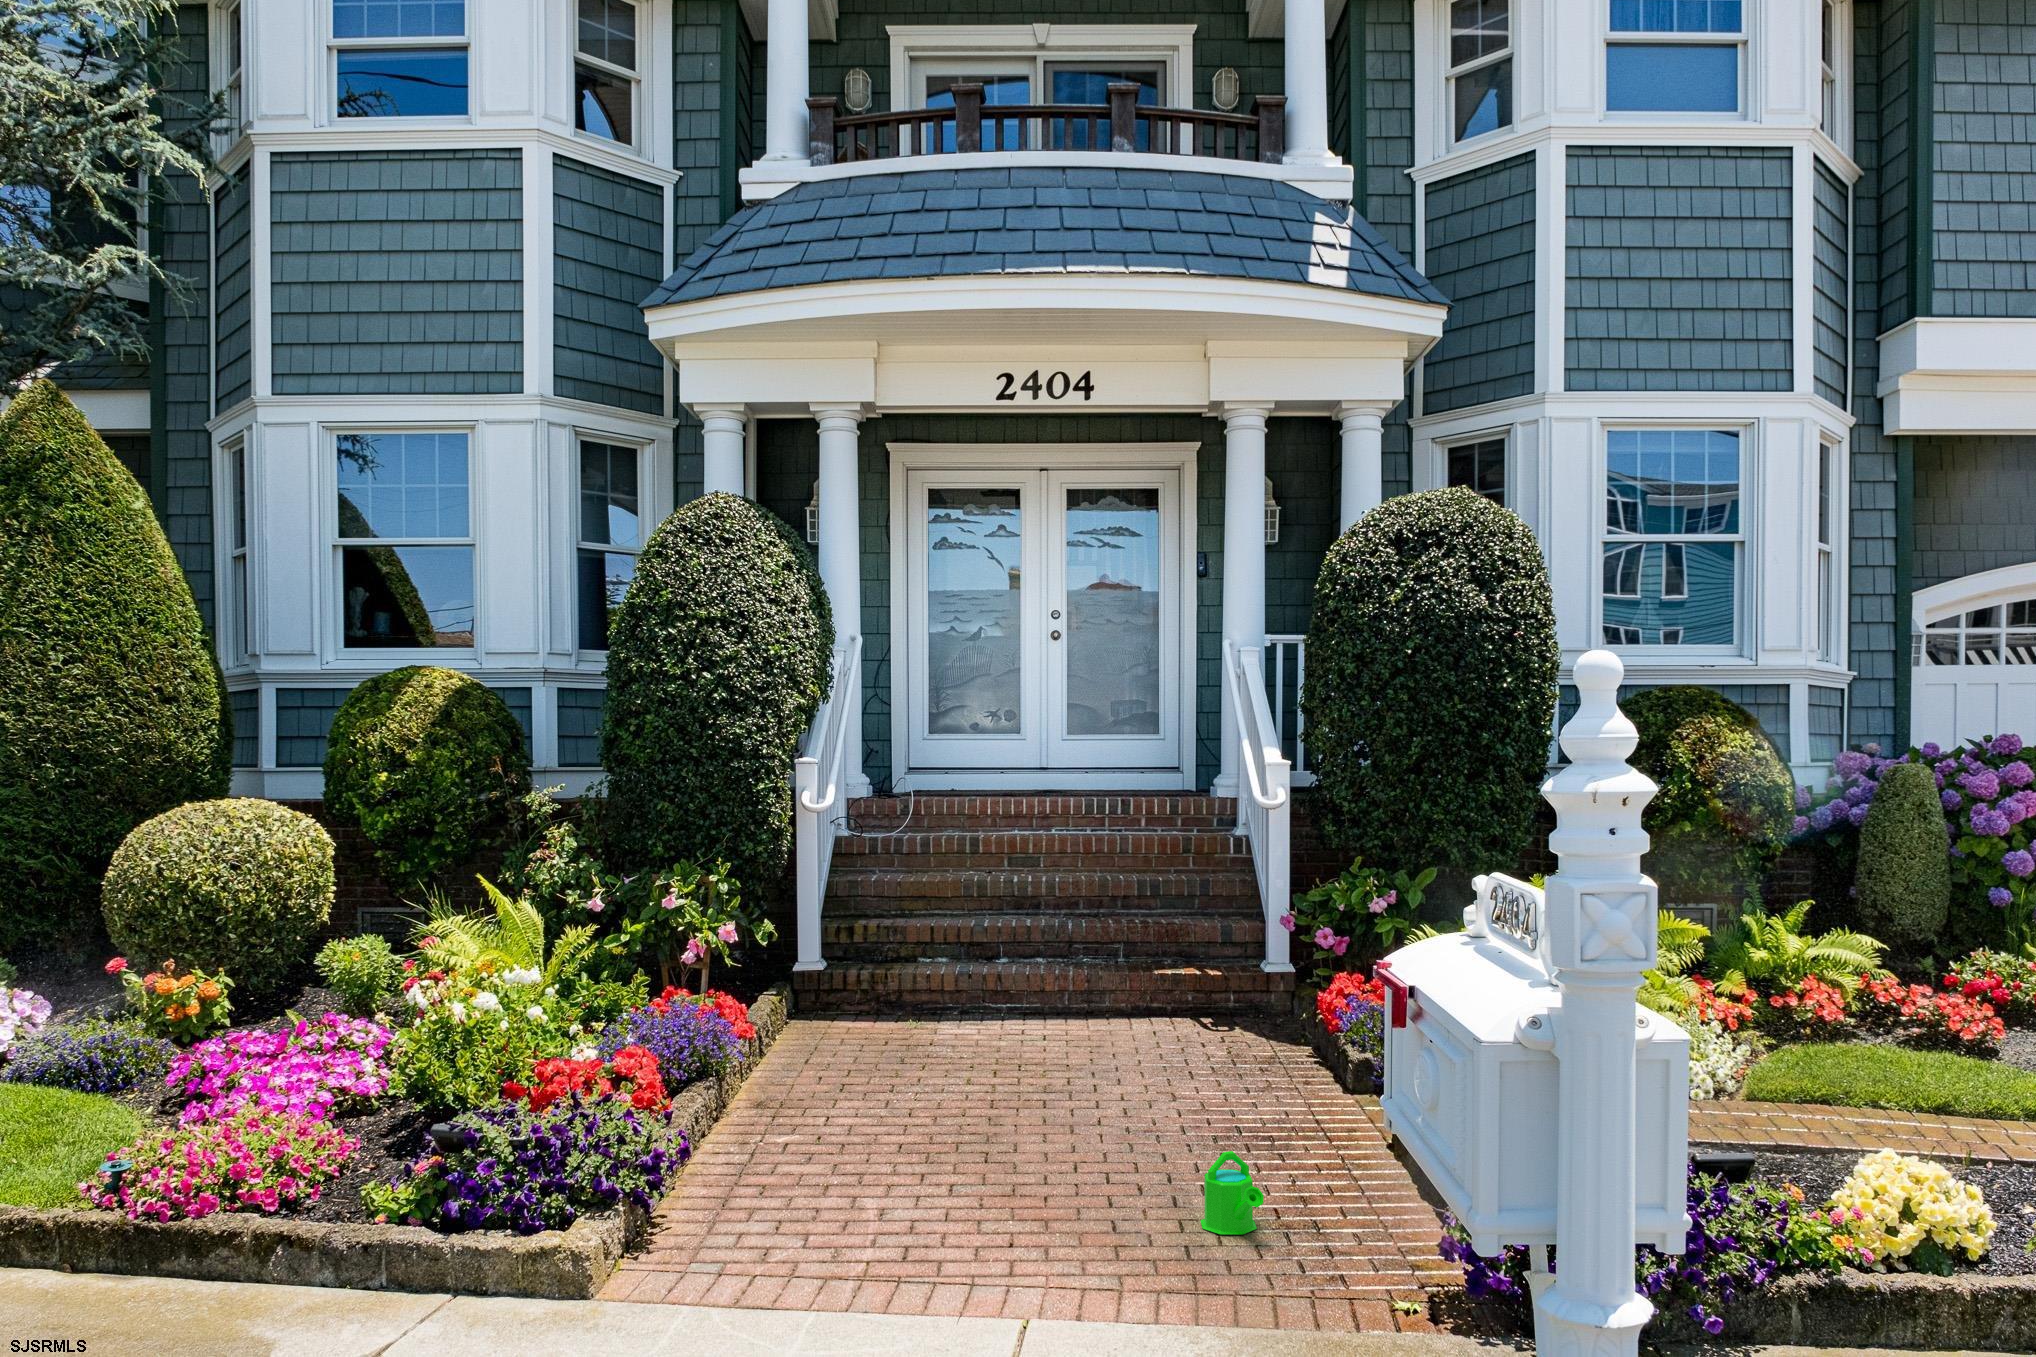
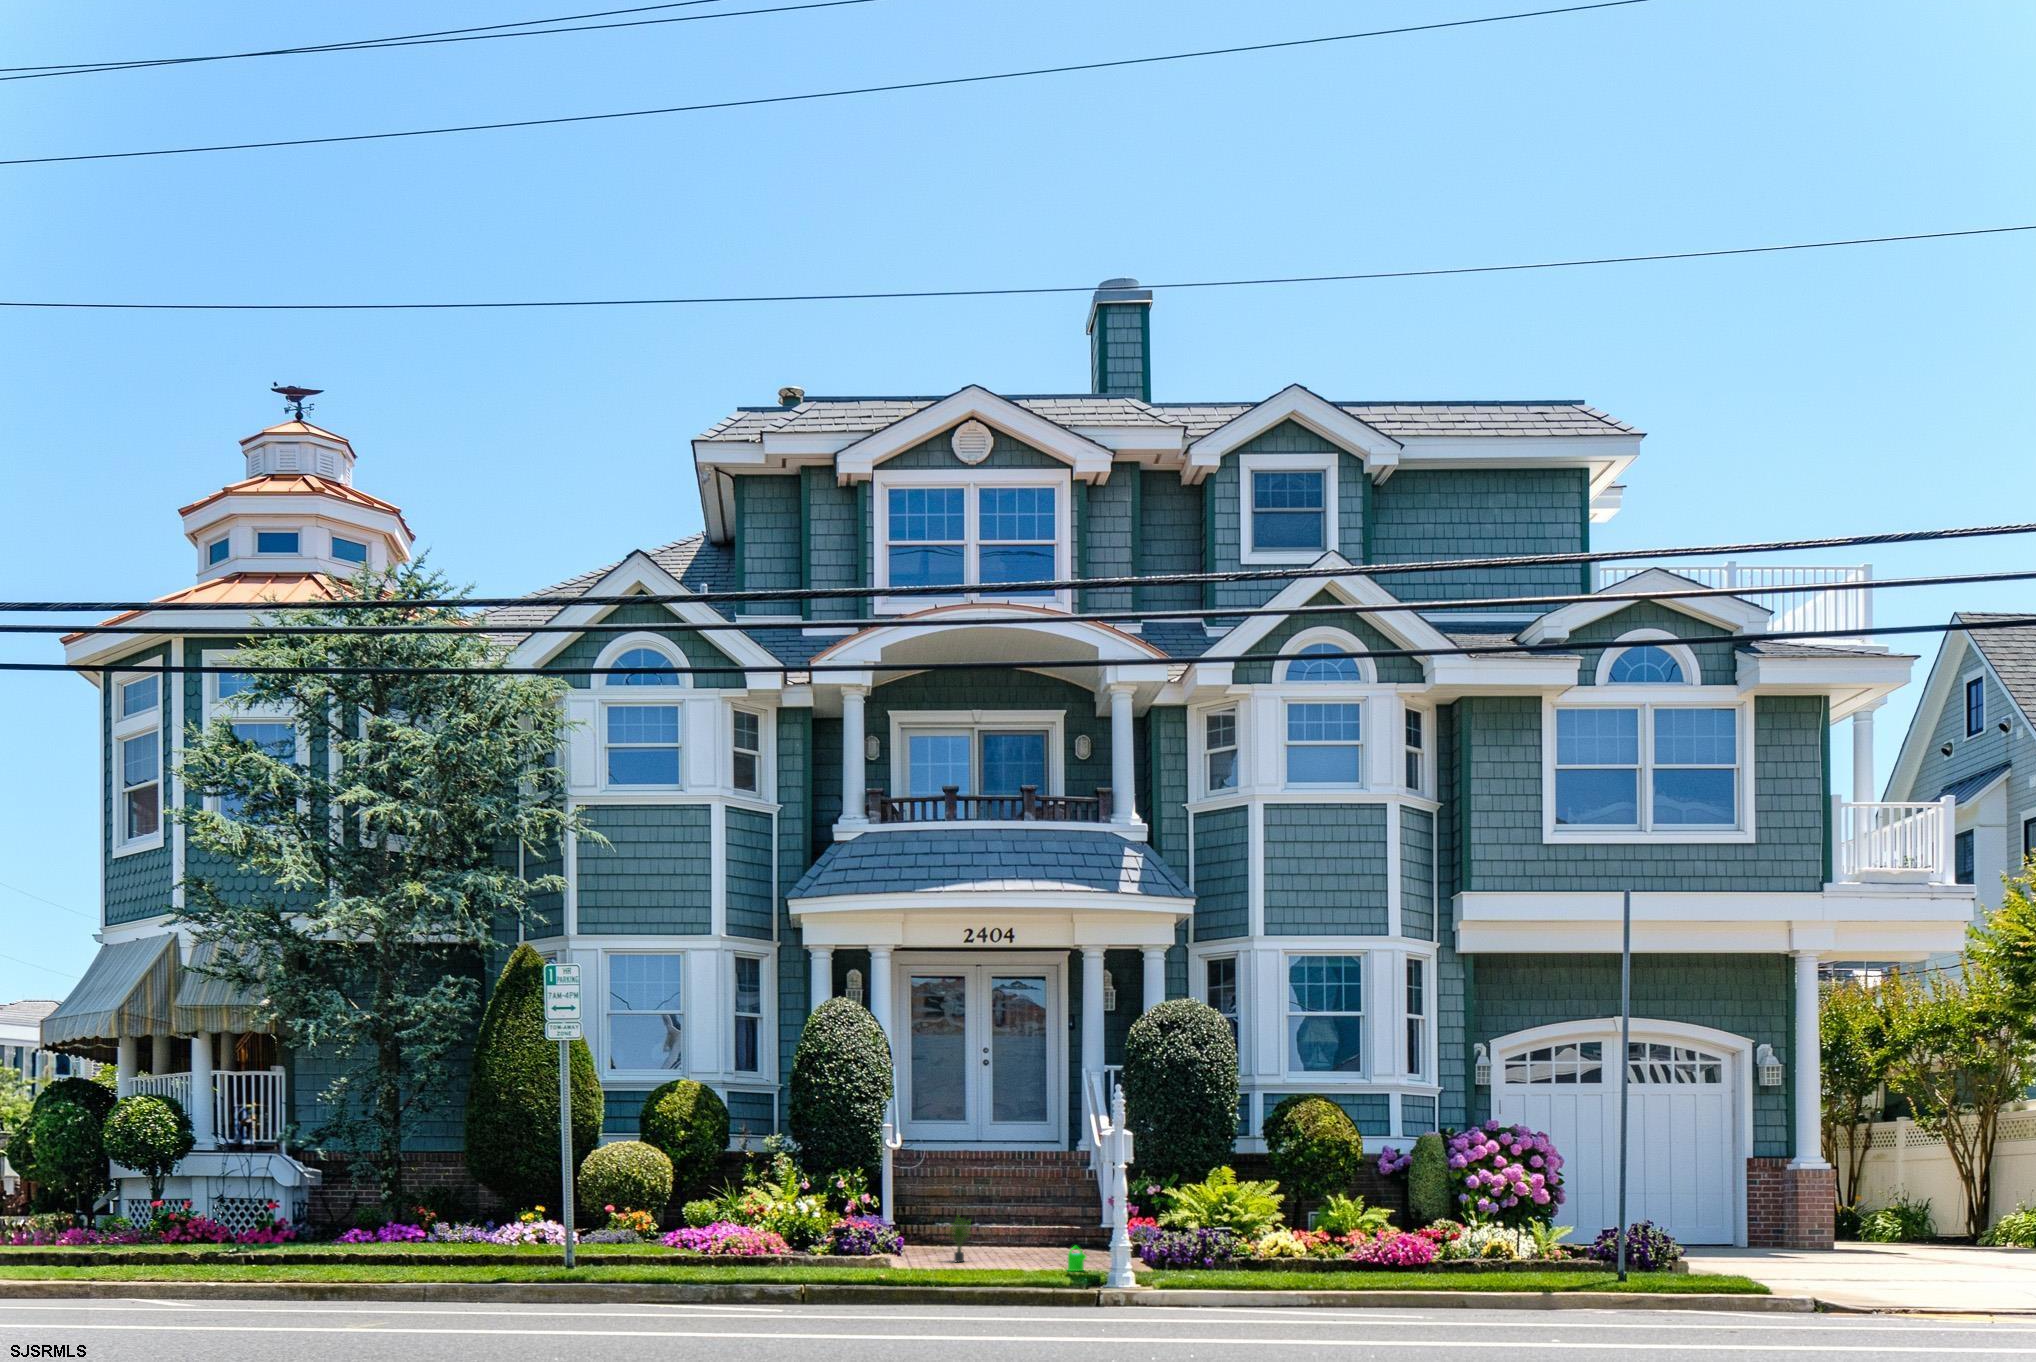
potted plant: none [868,1005,949,1137] -> present [951,1218,969,1262]

